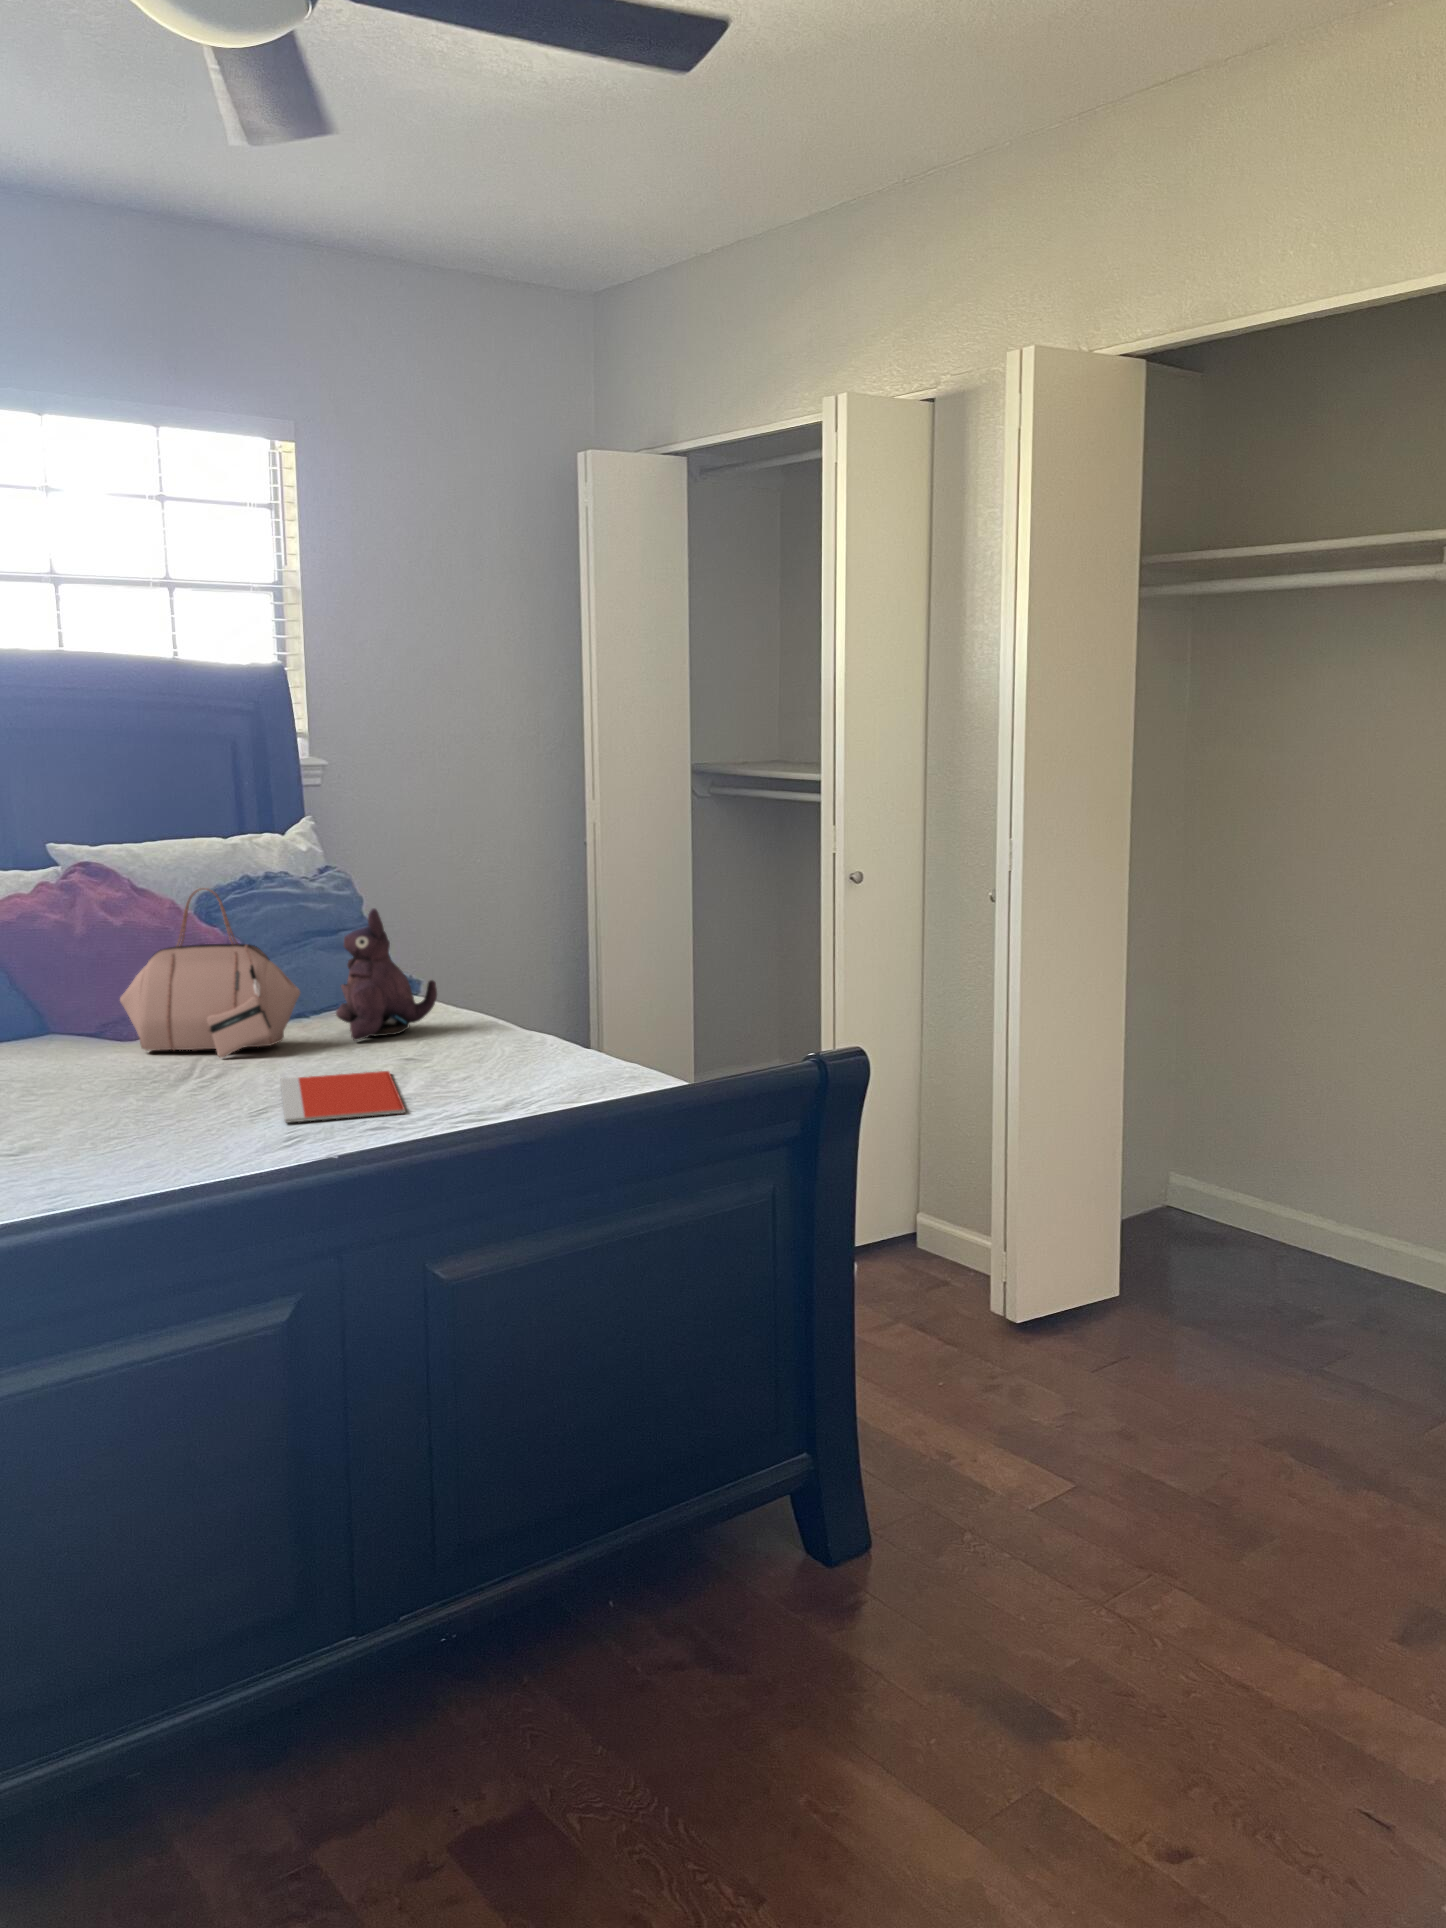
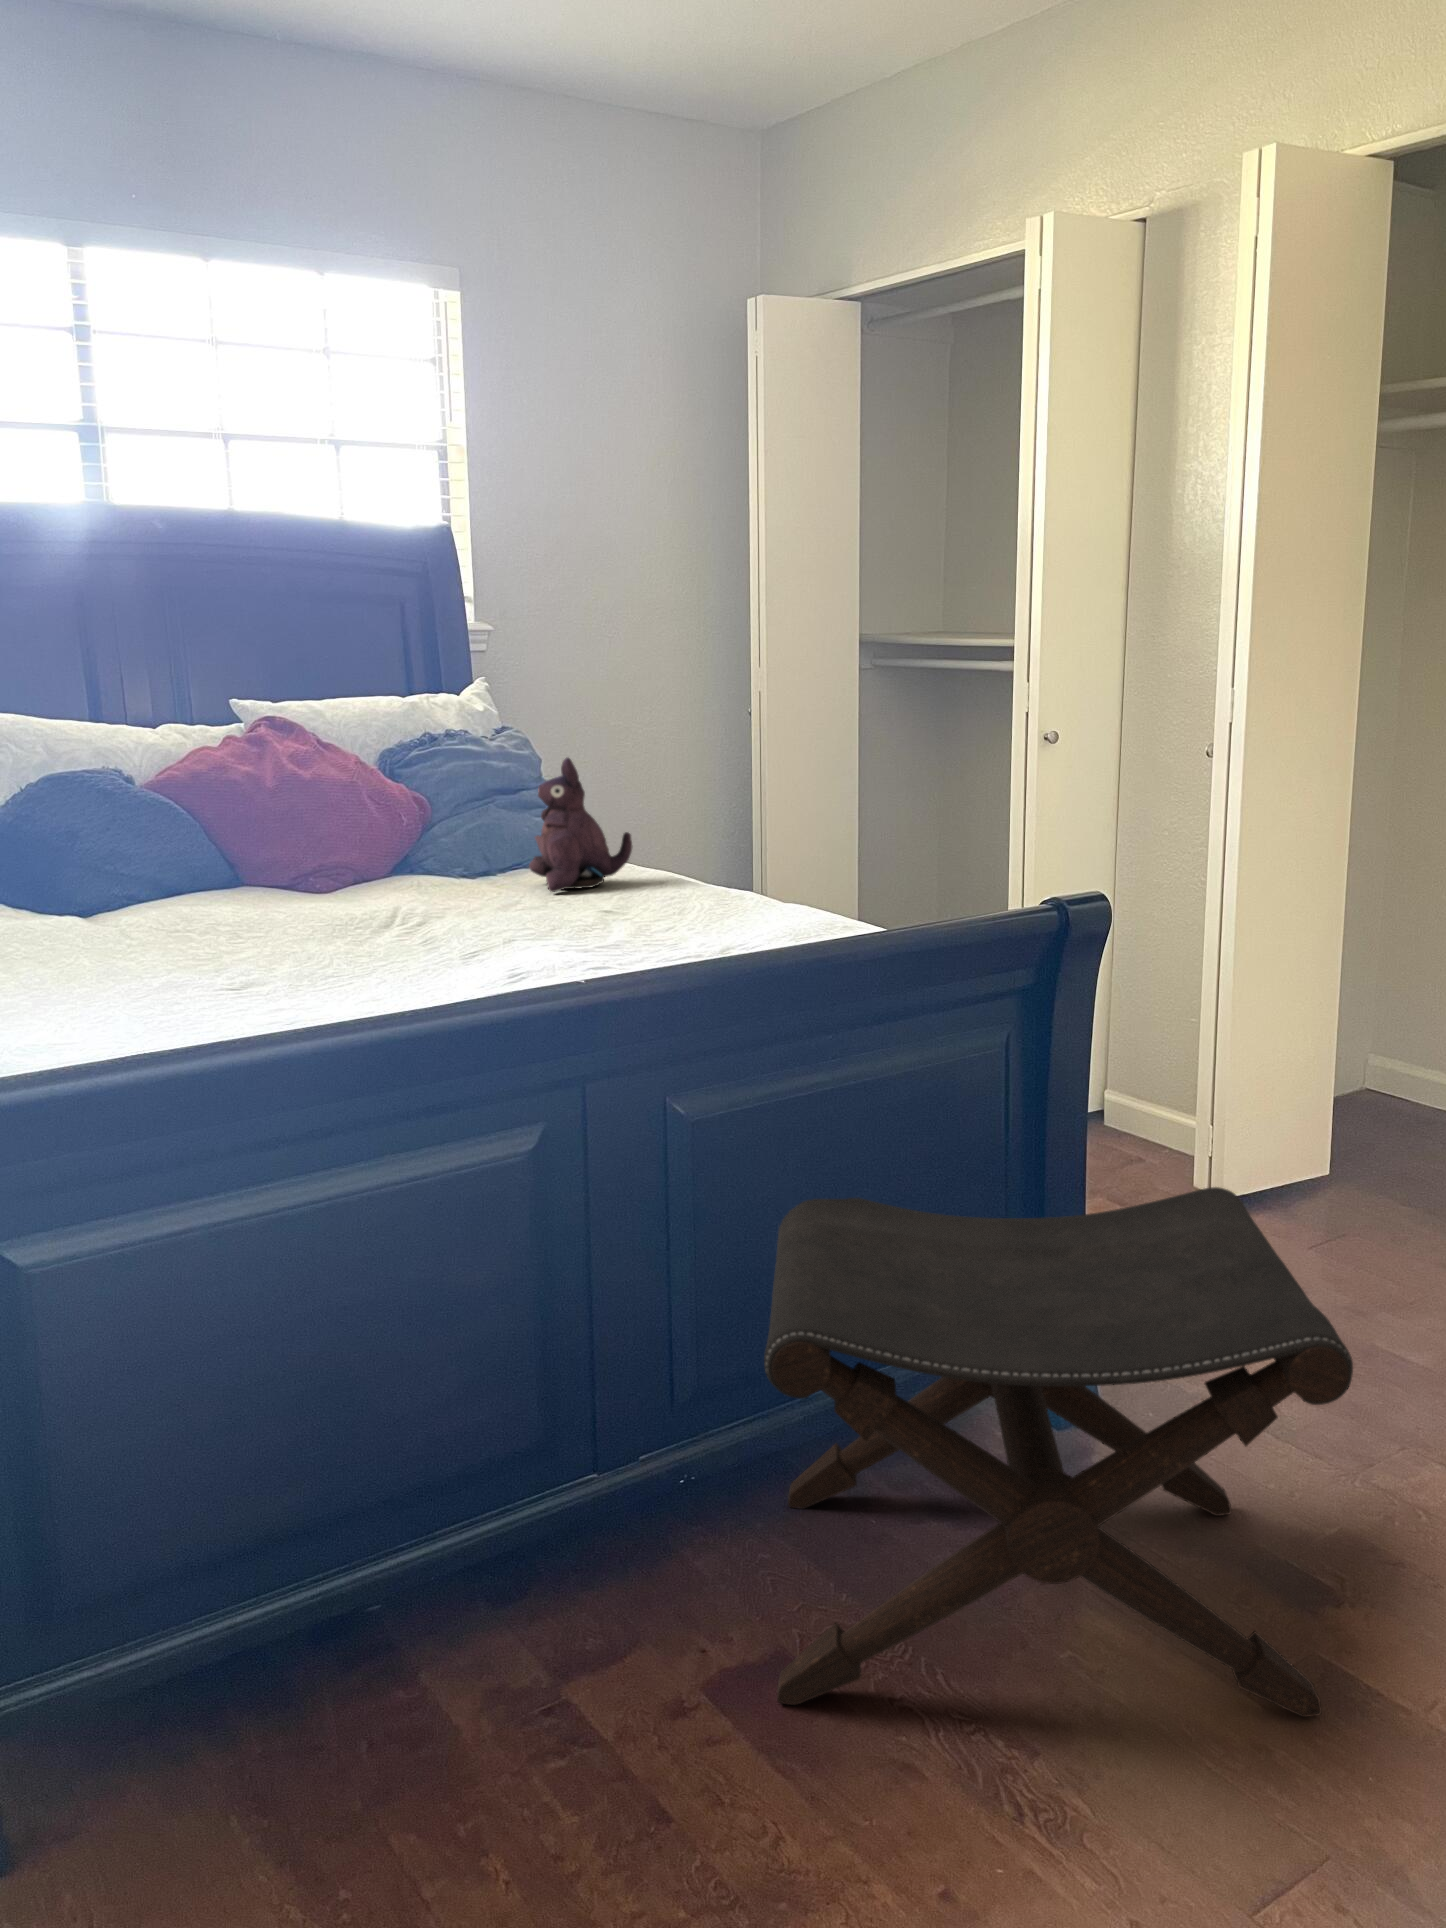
handbag: present [120,888,300,1058] -> none [315,733,497,907]
notebook: present [281,1071,405,1123] -> none [486,917,624,961]
footstool: none [499,1335,1046,1860] -> present [764,1187,1353,1717]

